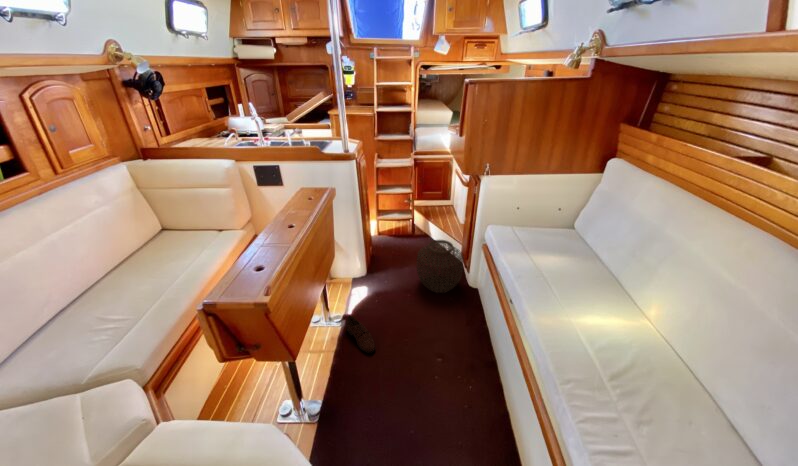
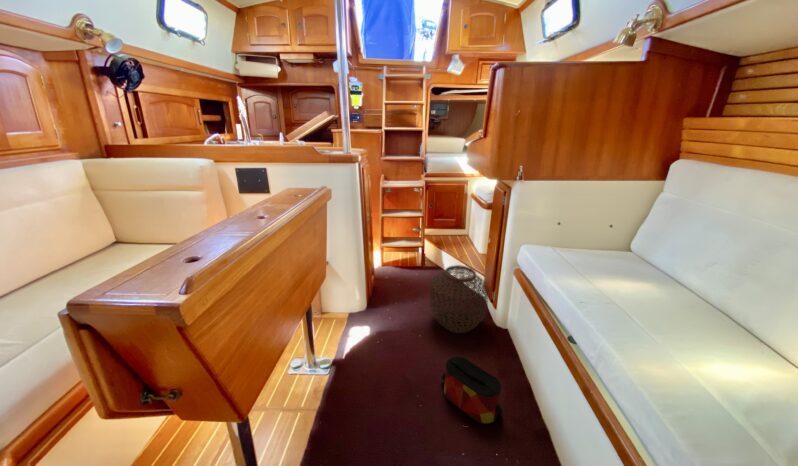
bag: none [424,312,466,357] -> present [442,357,503,425]
shoe: present [346,316,375,353] -> none [337,360,376,415]

